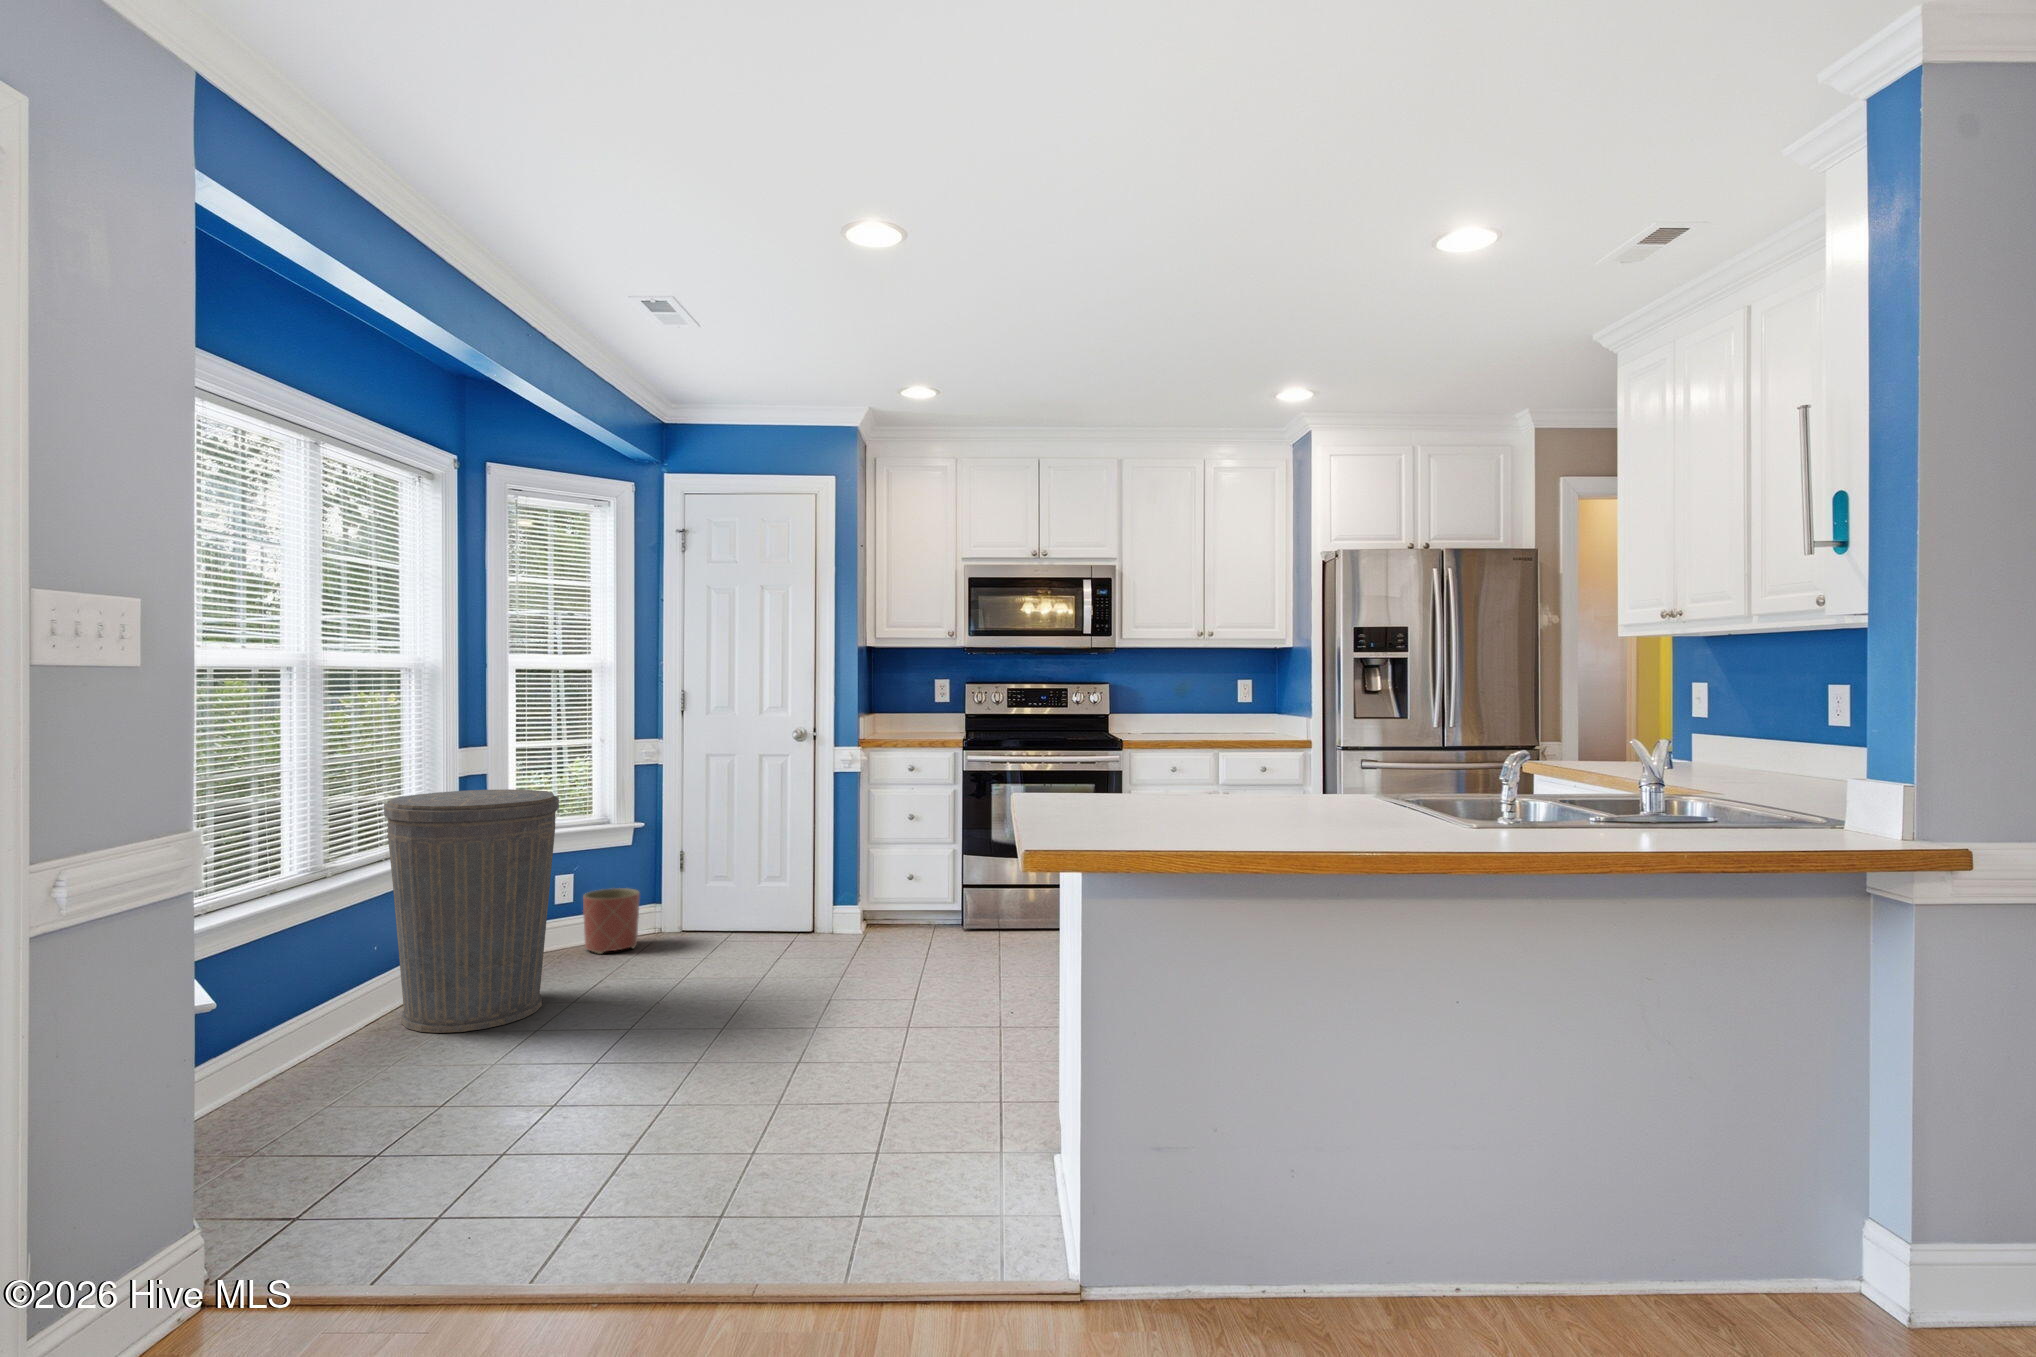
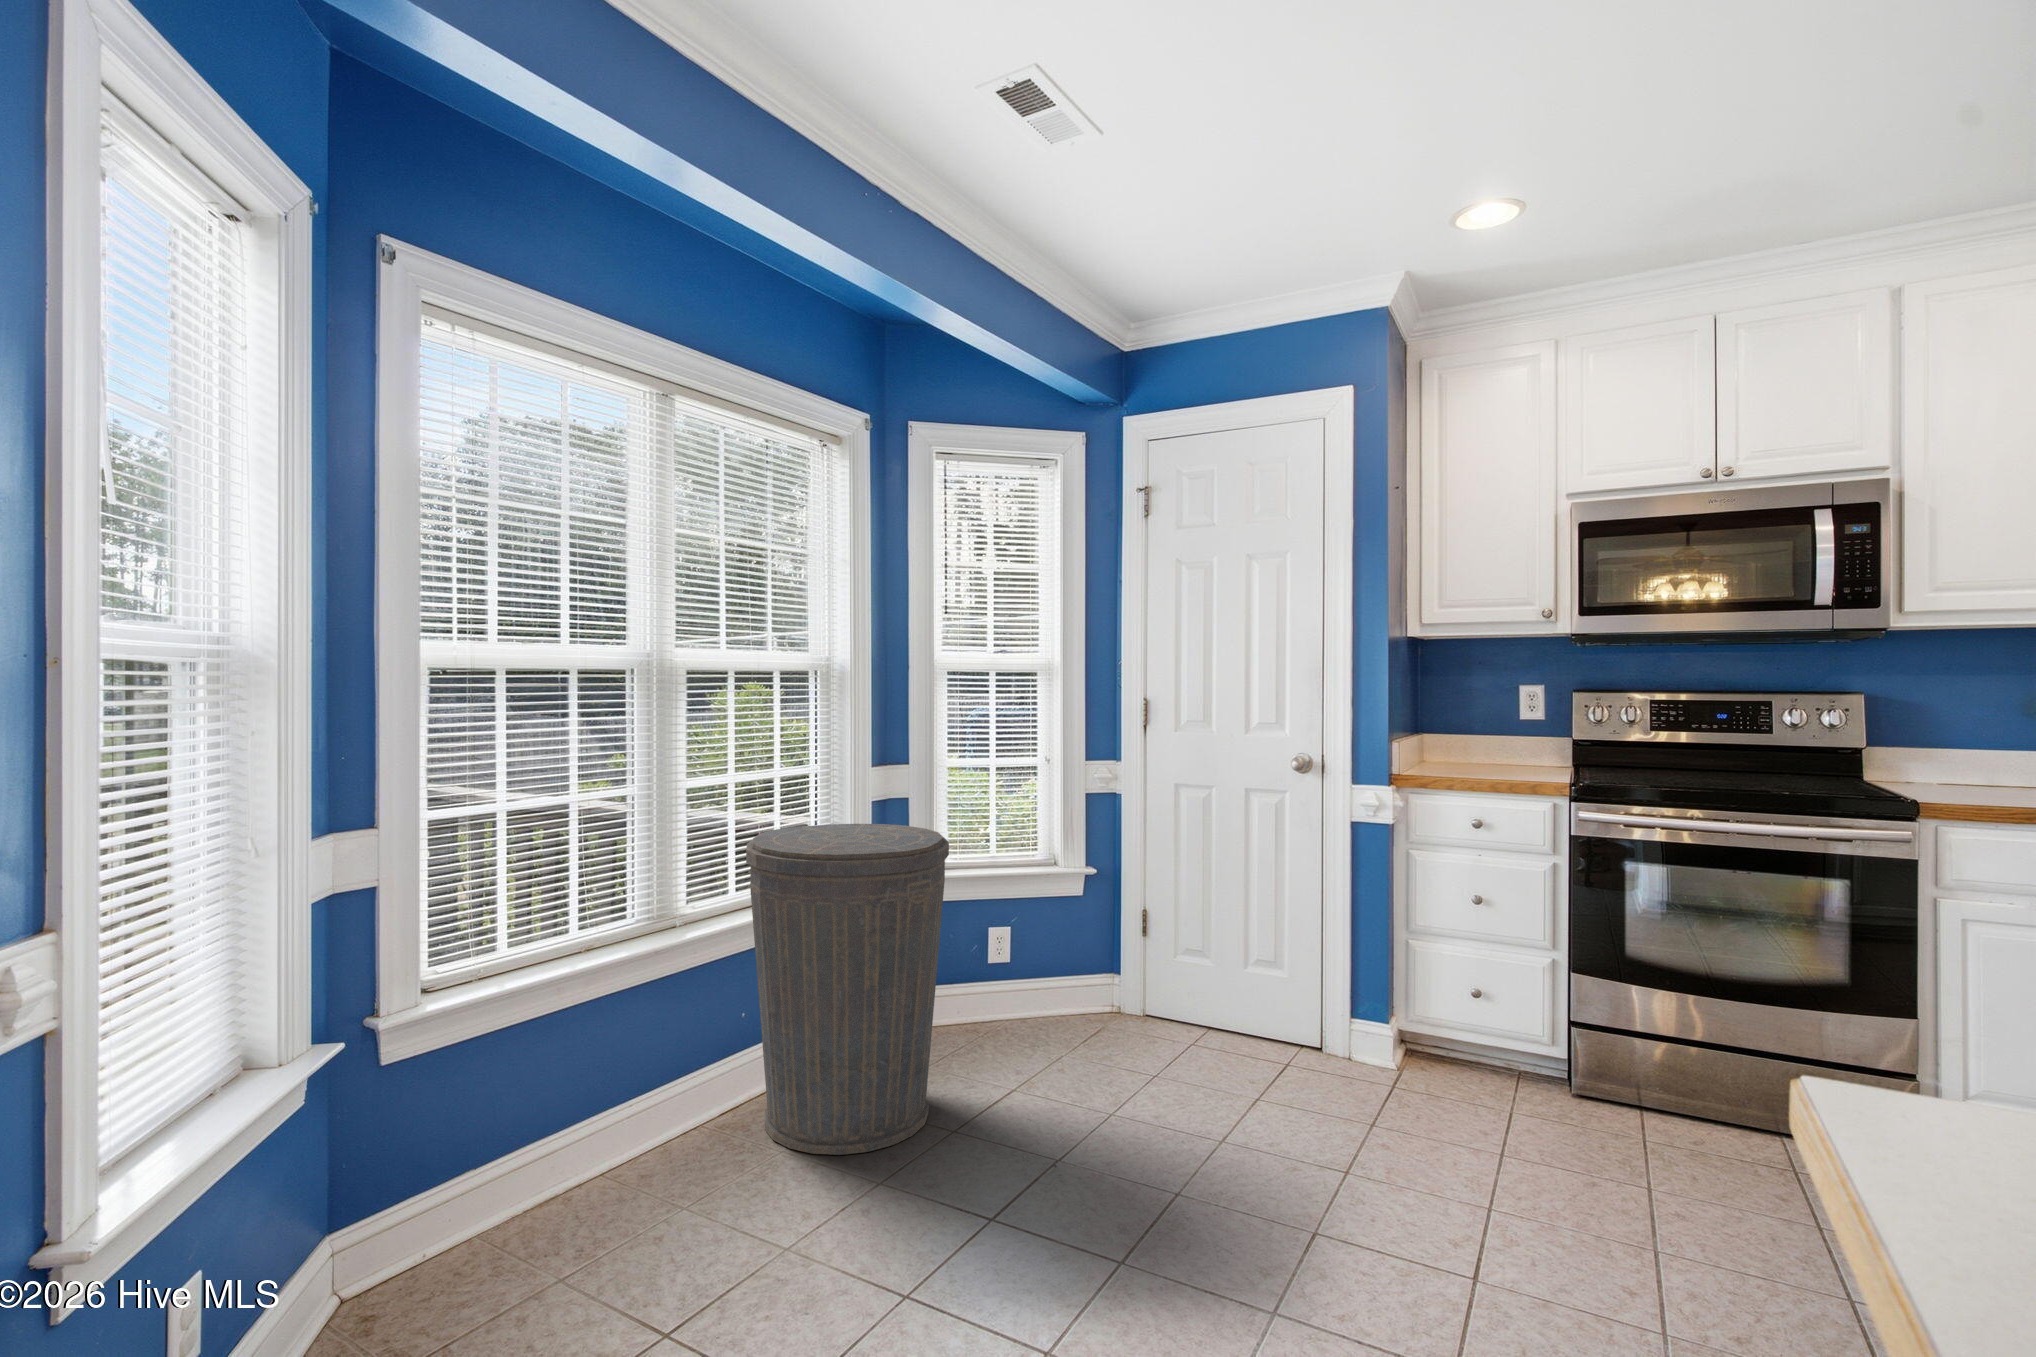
planter: present [583,888,640,954] -> none [1017,952,1085,1040]

